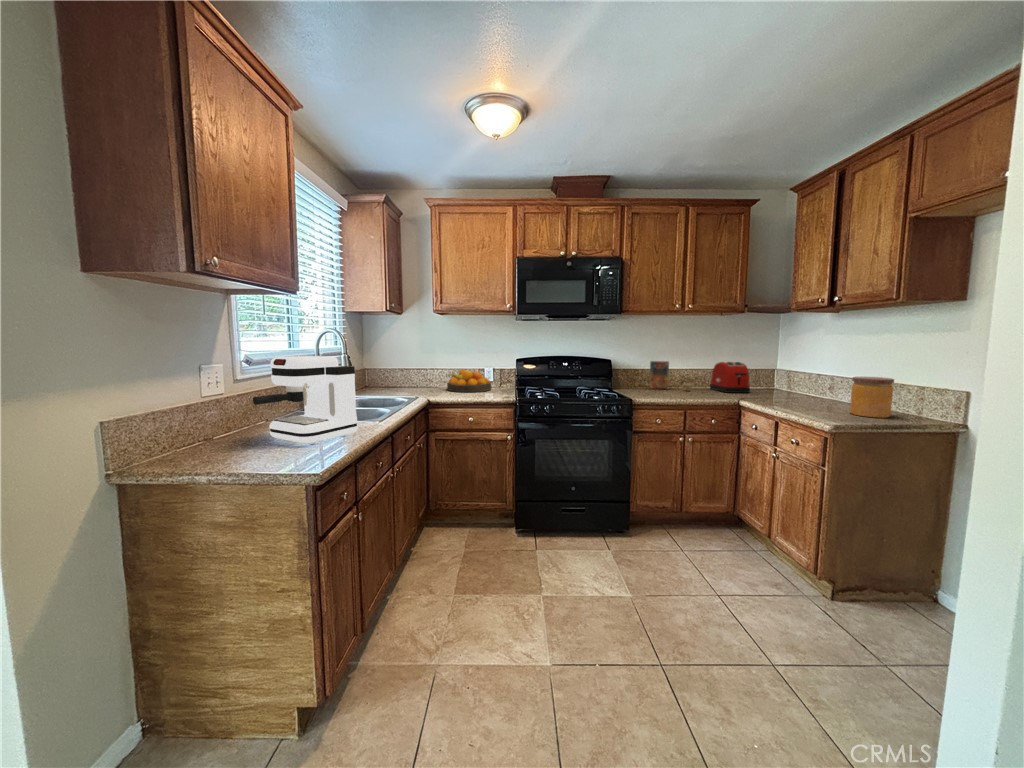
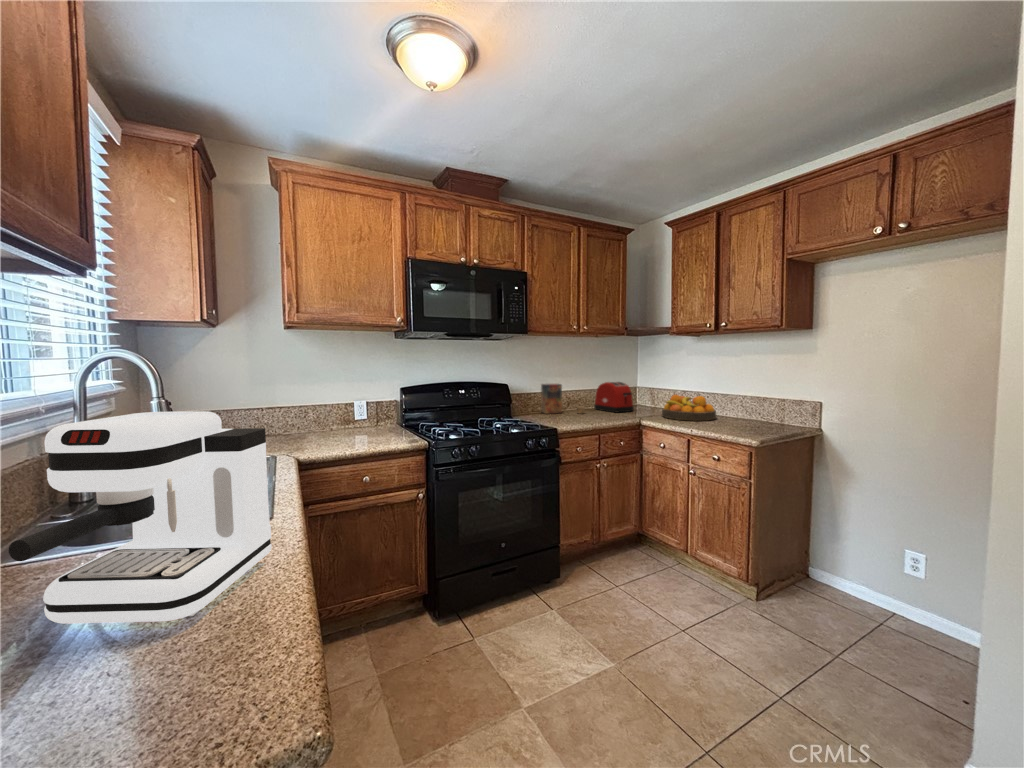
fruit bowl: present [447,369,491,392] -> present [662,395,716,420]
jar: present [850,377,894,418] -> none [739,392,771,428]

